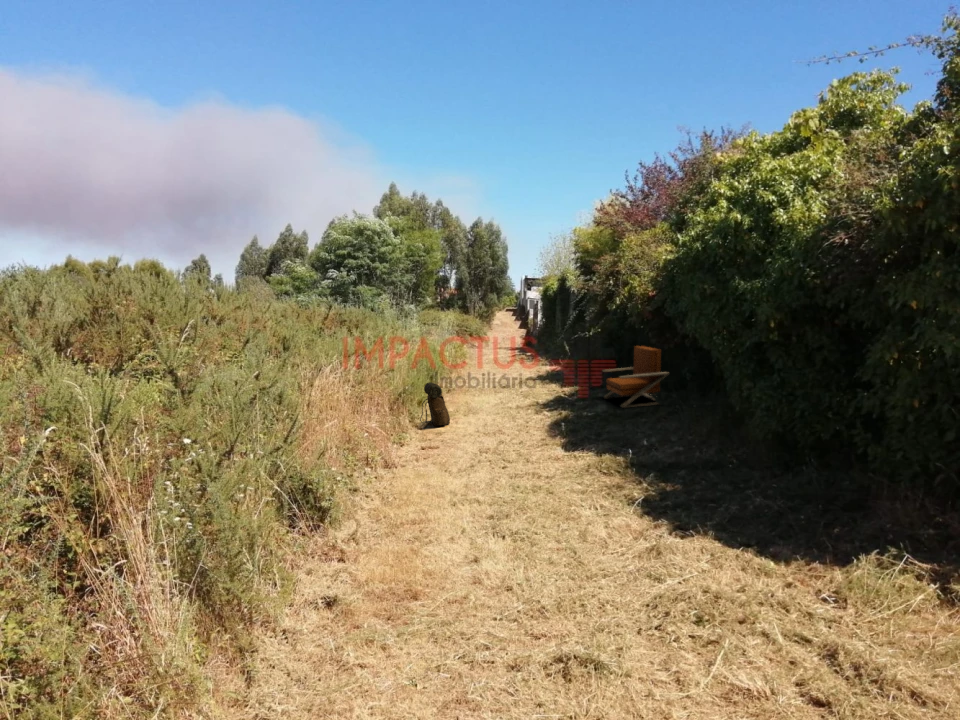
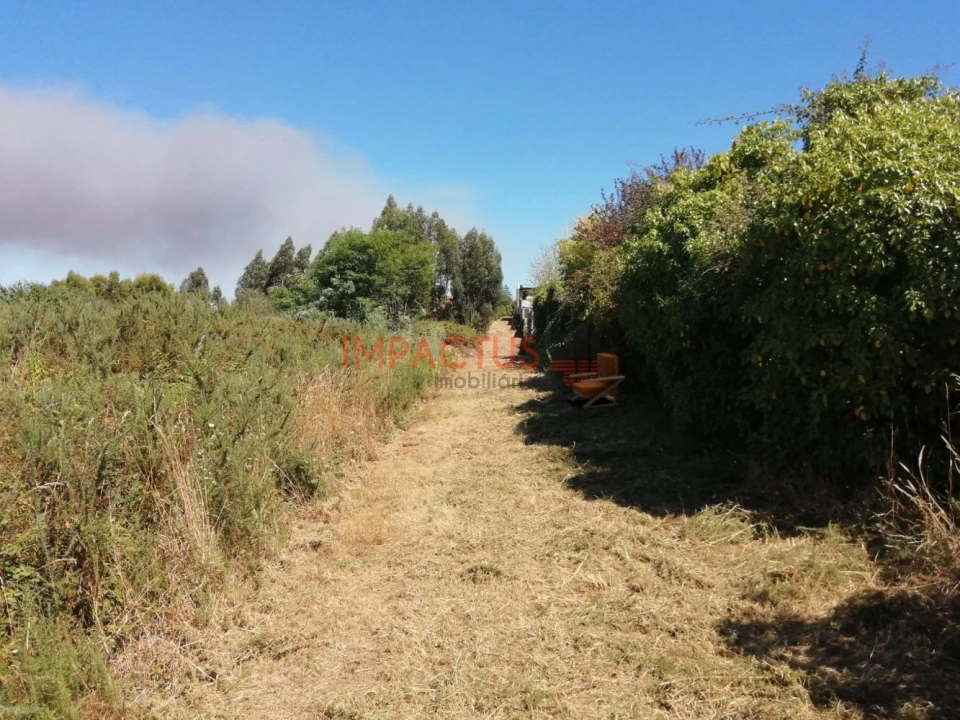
backpack: present [420,382,450,426] -> none [404,388,430,426]

